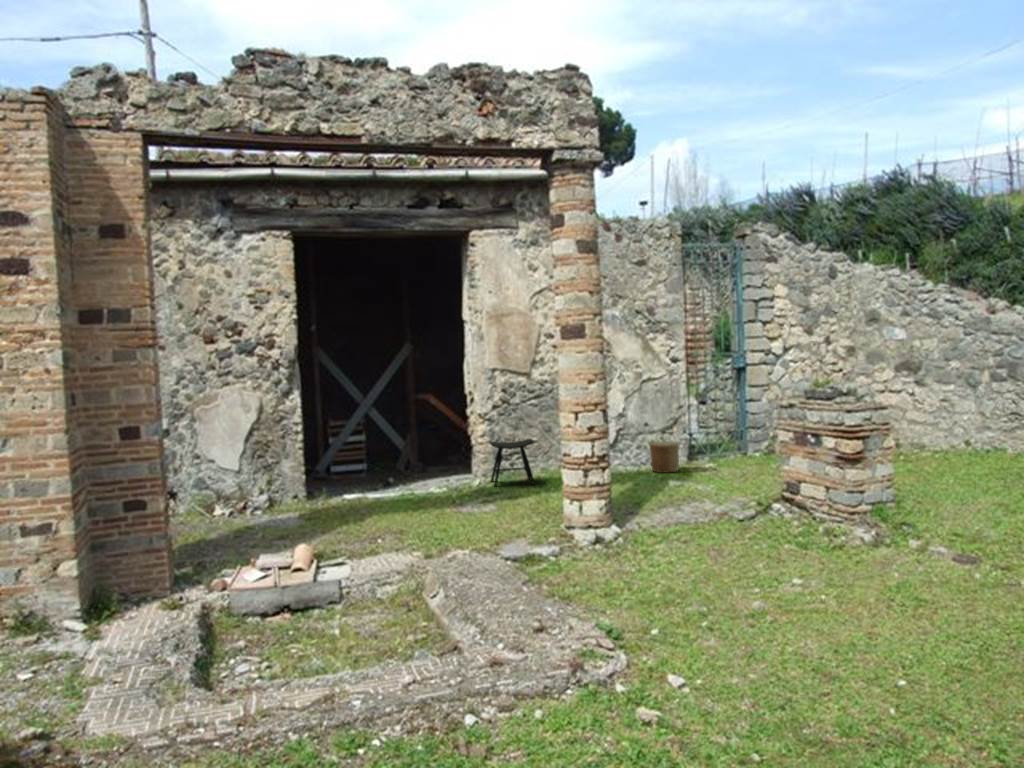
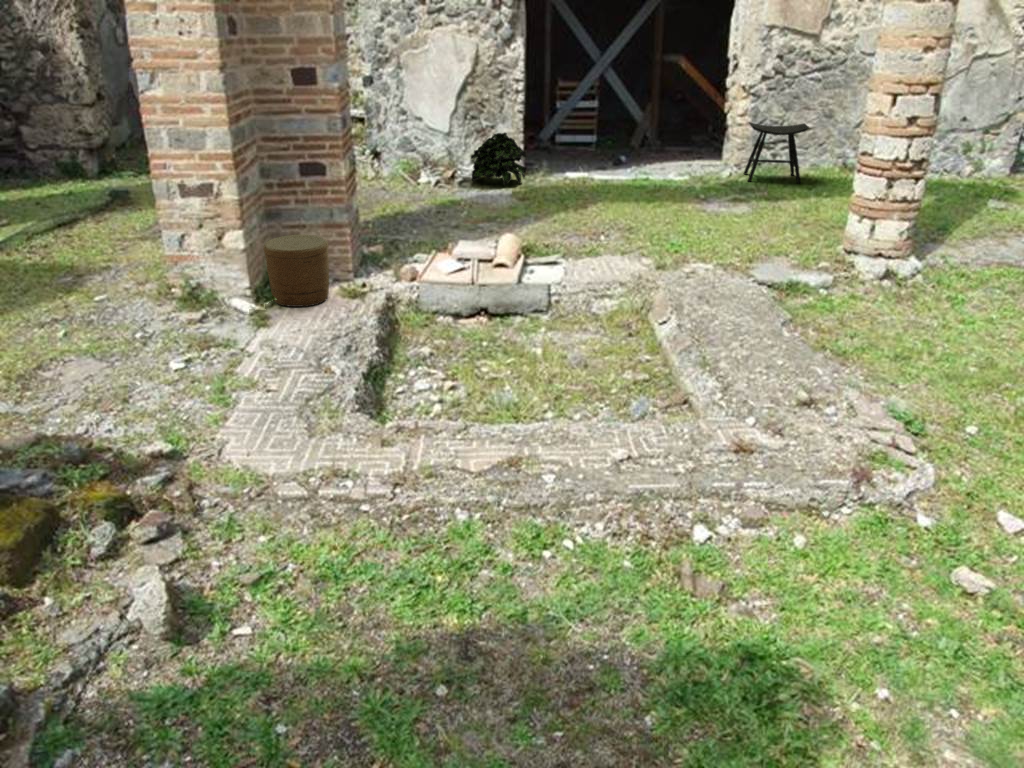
woven basket: present [650,441,679,473] -> present [264,235,329,307]
potted plant: none [260,466,310,510] -> present [471,133,527,185]

